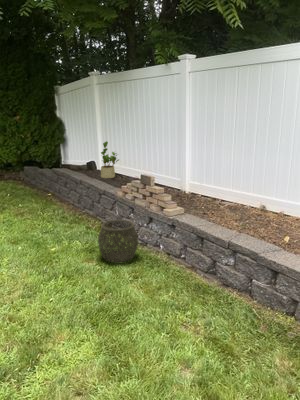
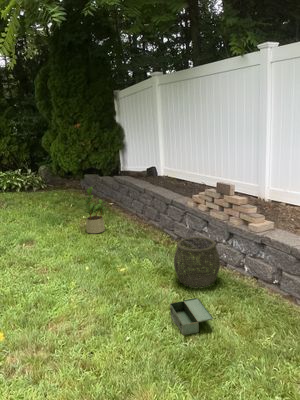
potted plant: present [101,141,119,178] -> present [85,187,109,233]
toolbox: none [90,269,125,297] -> present [170,298,213,335]

